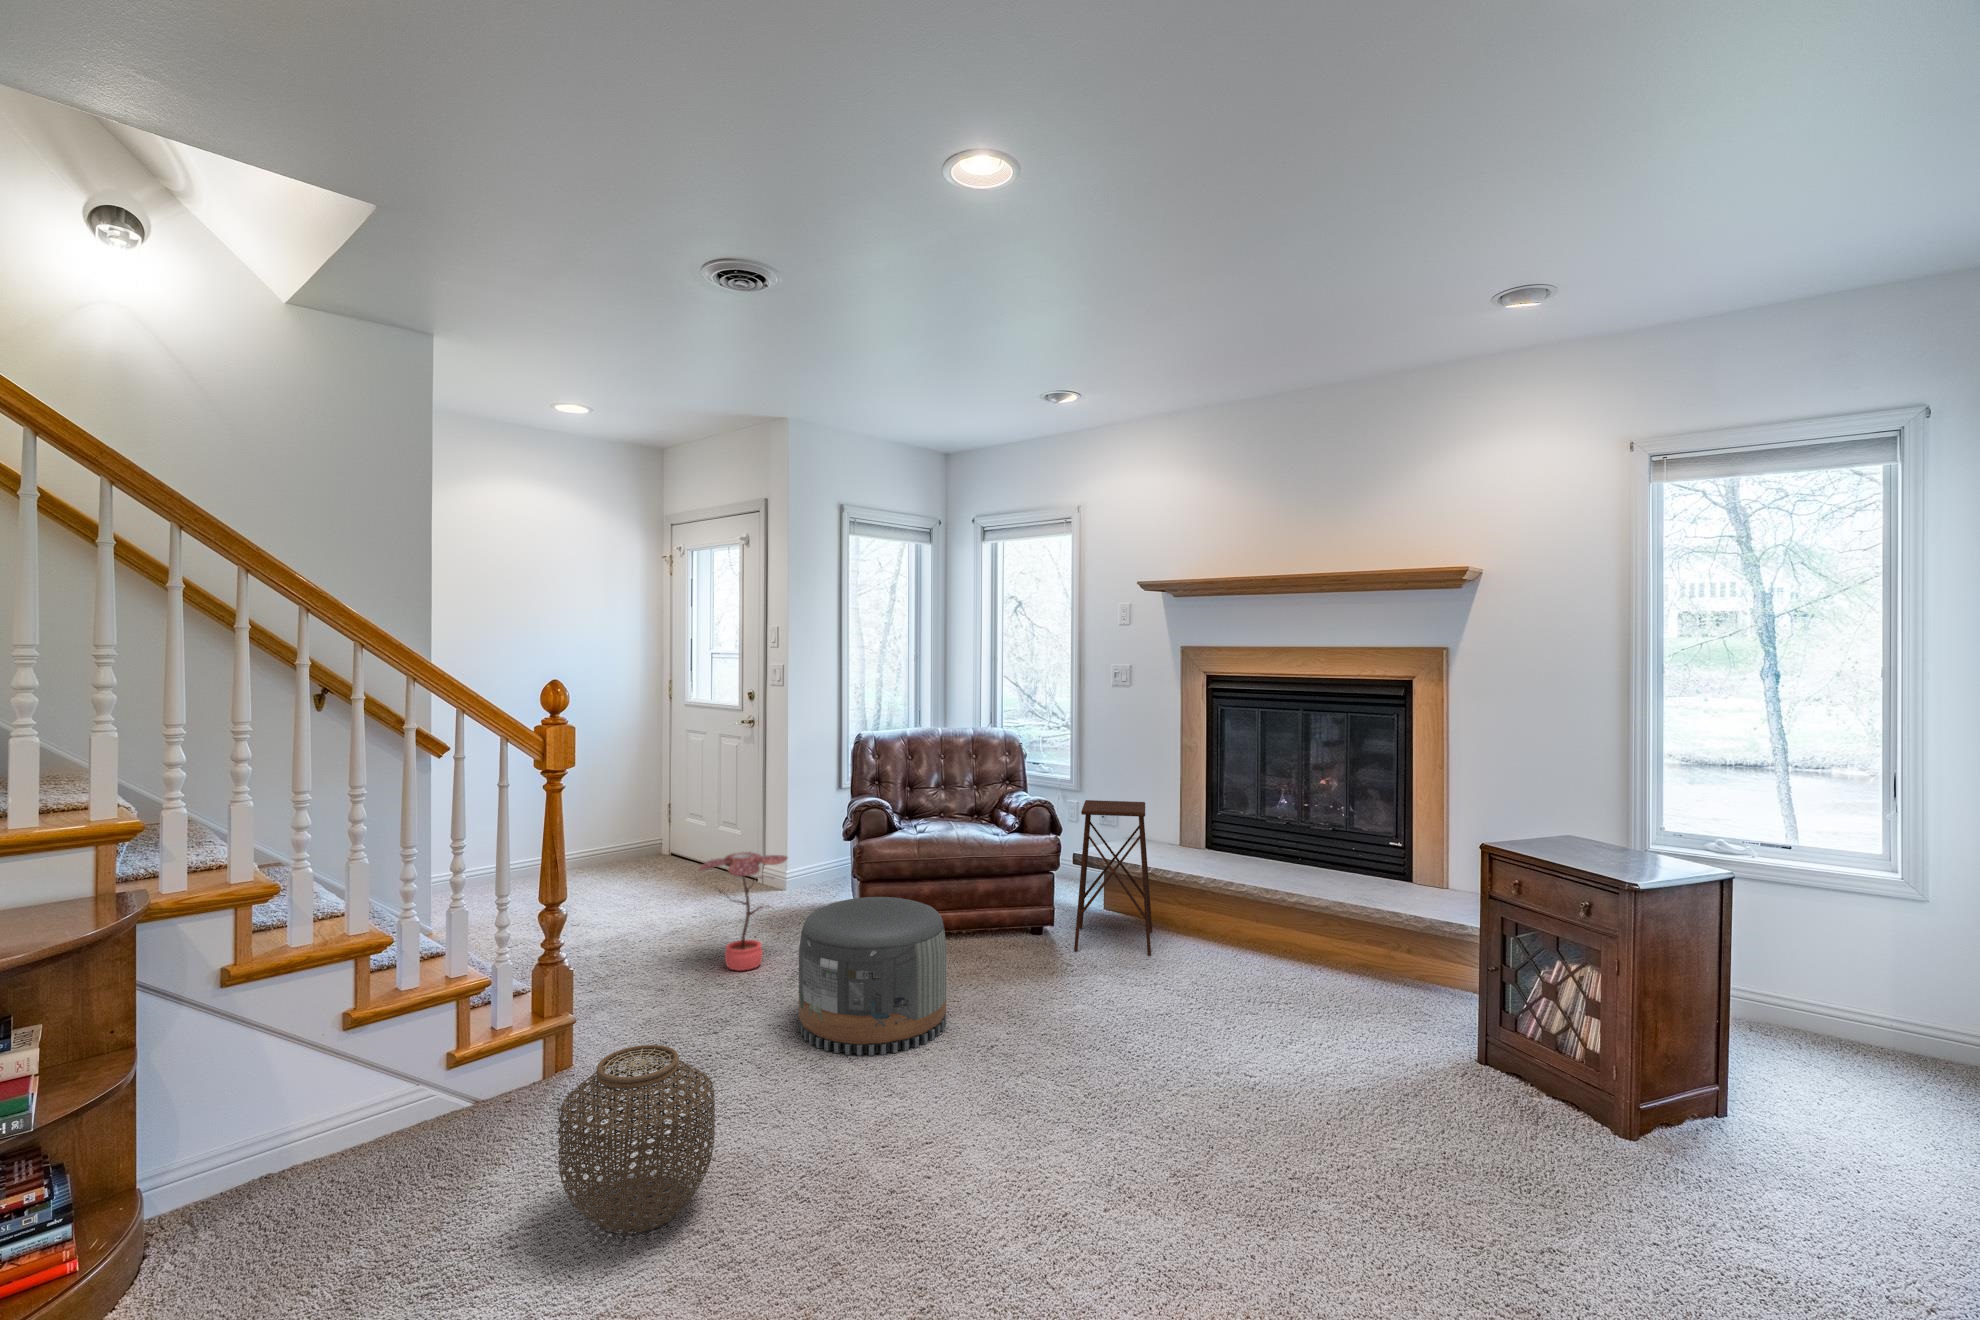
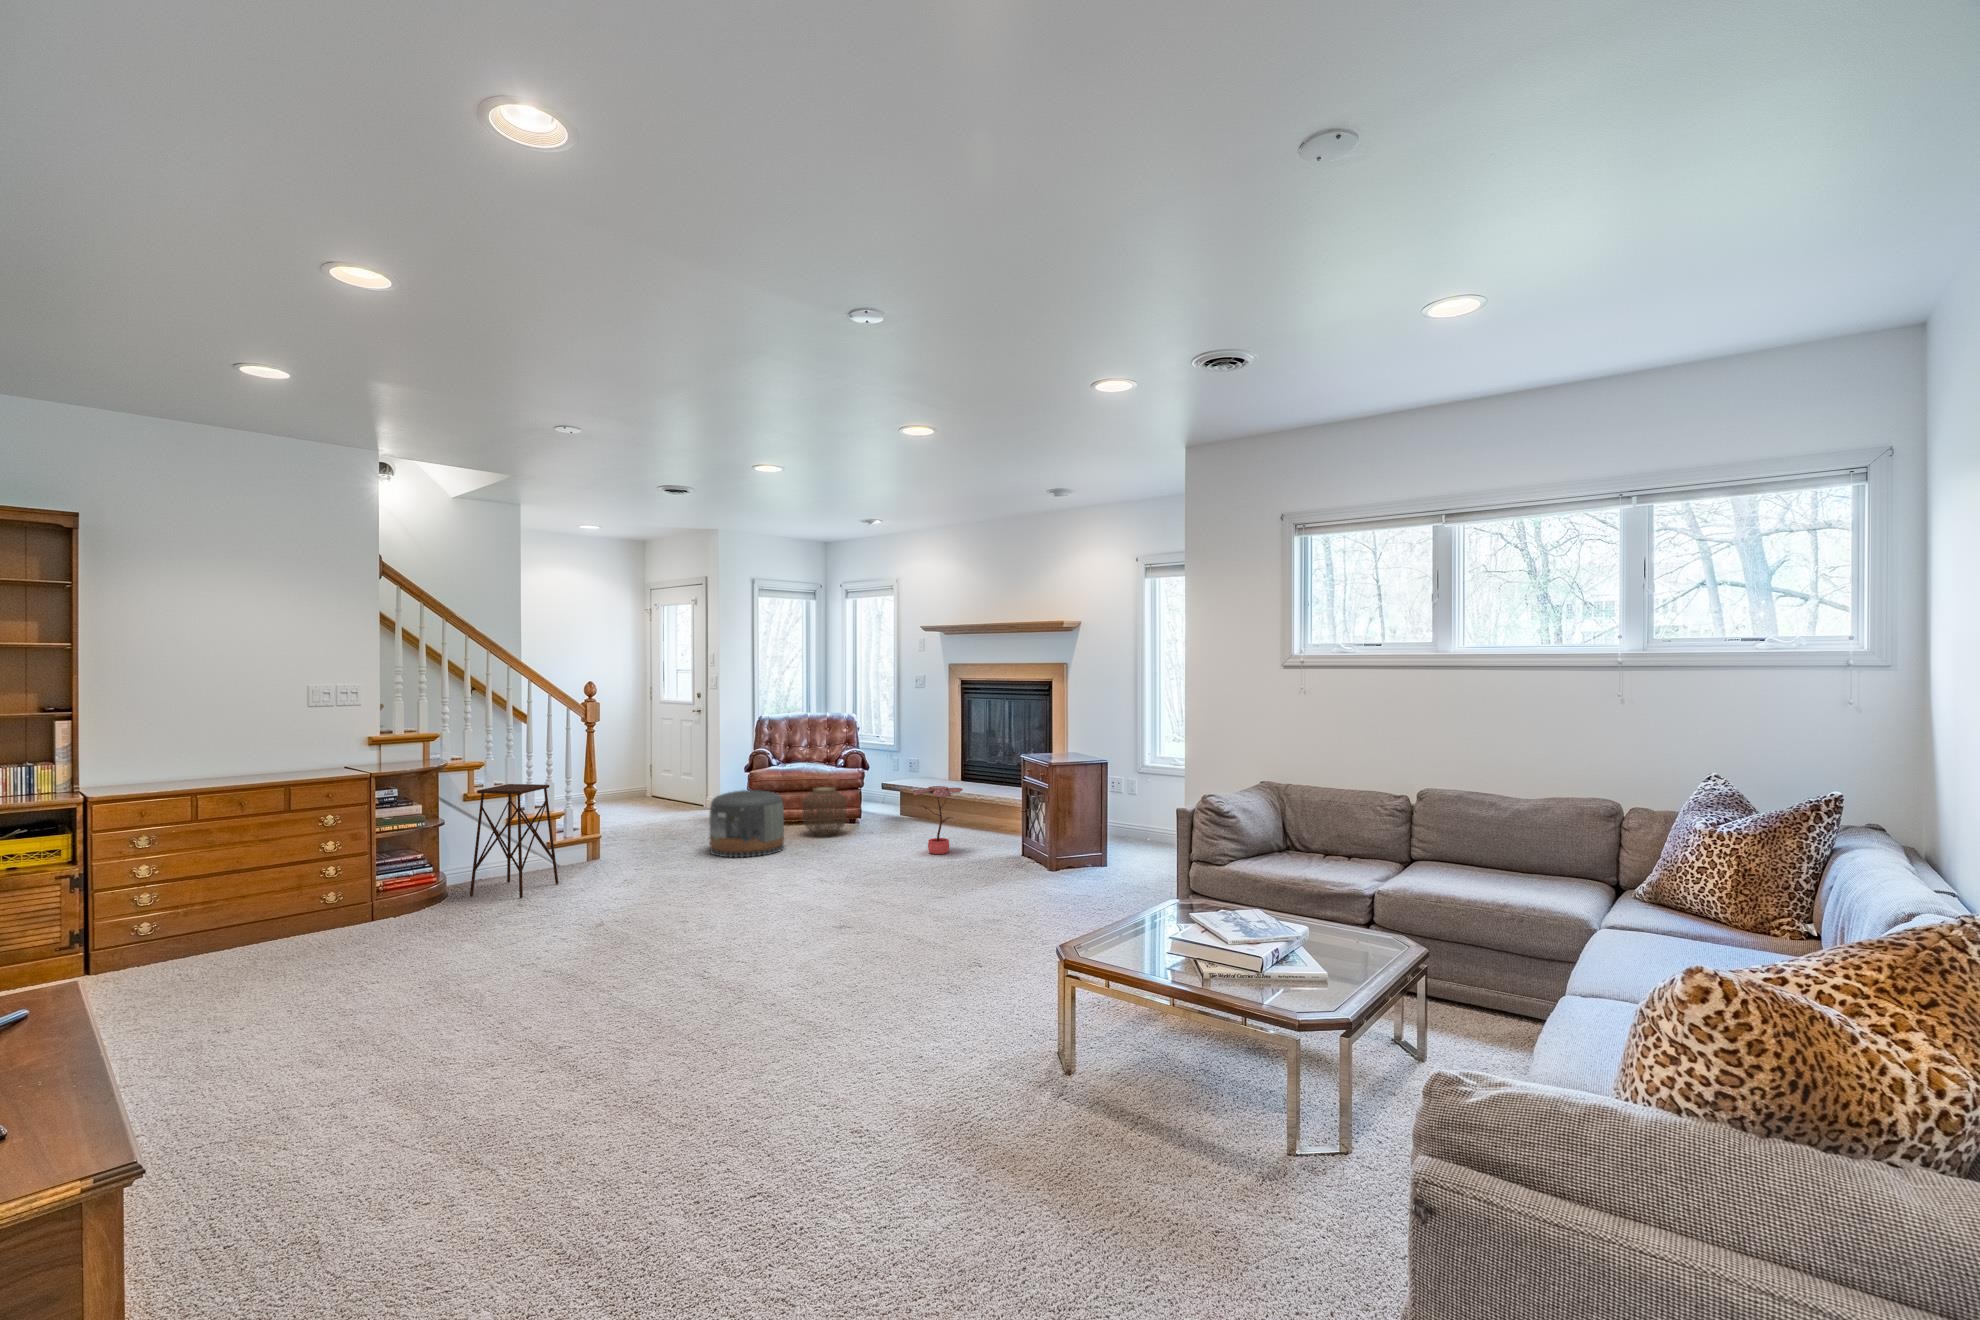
side table: present [1074,800,1152,955] -> present [470,784,558,898]
potted plant: present [699,852,787,971] -> present [913,786,963,854]
woven basket: present [558,1045,715,1233] -> present [802,787,847,836]

